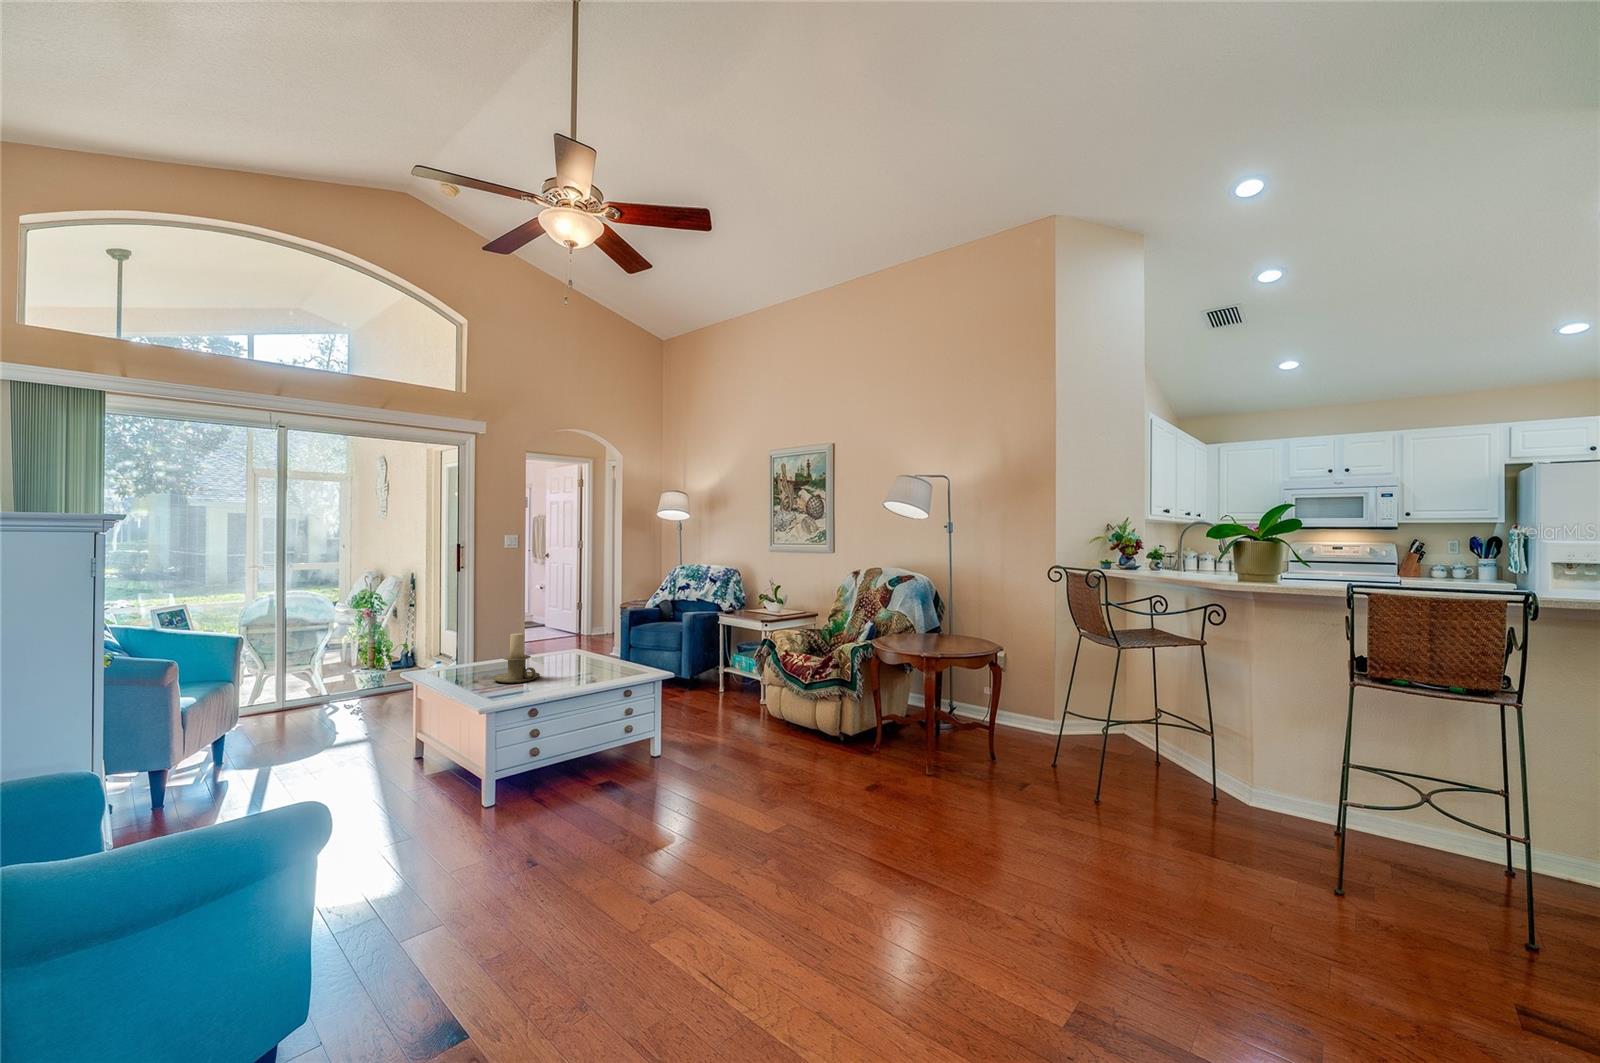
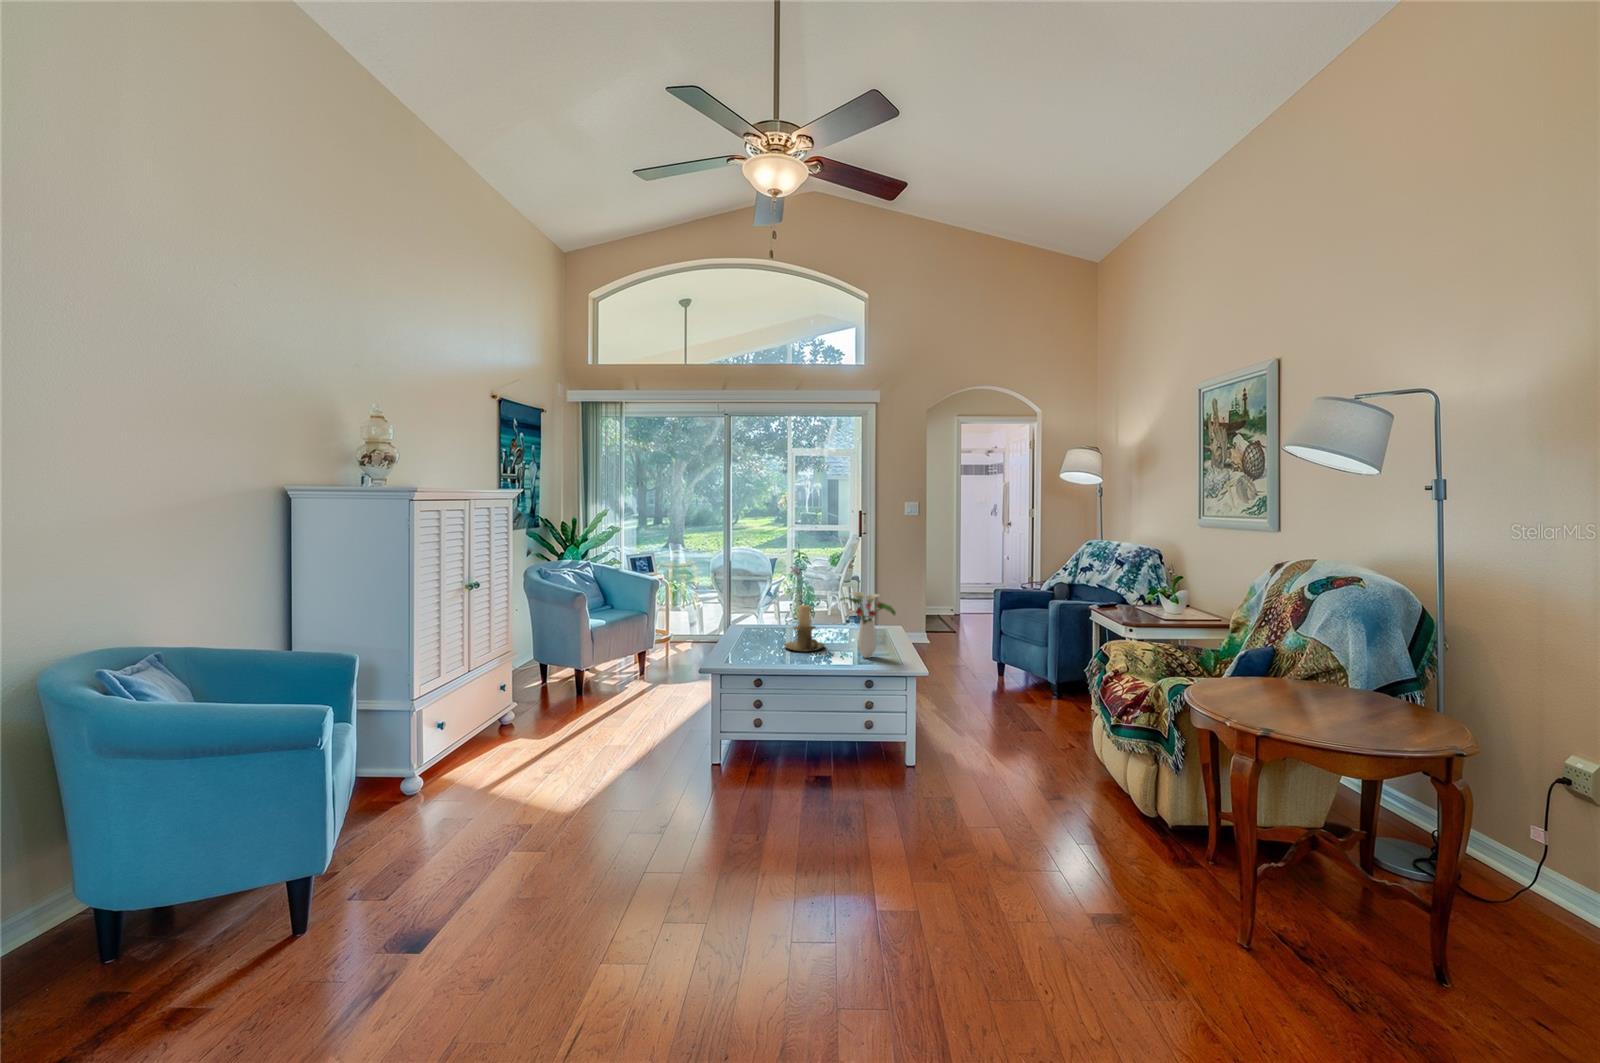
flower arrangement: none [575,613,631,676] -> present [840,592,895,658]

